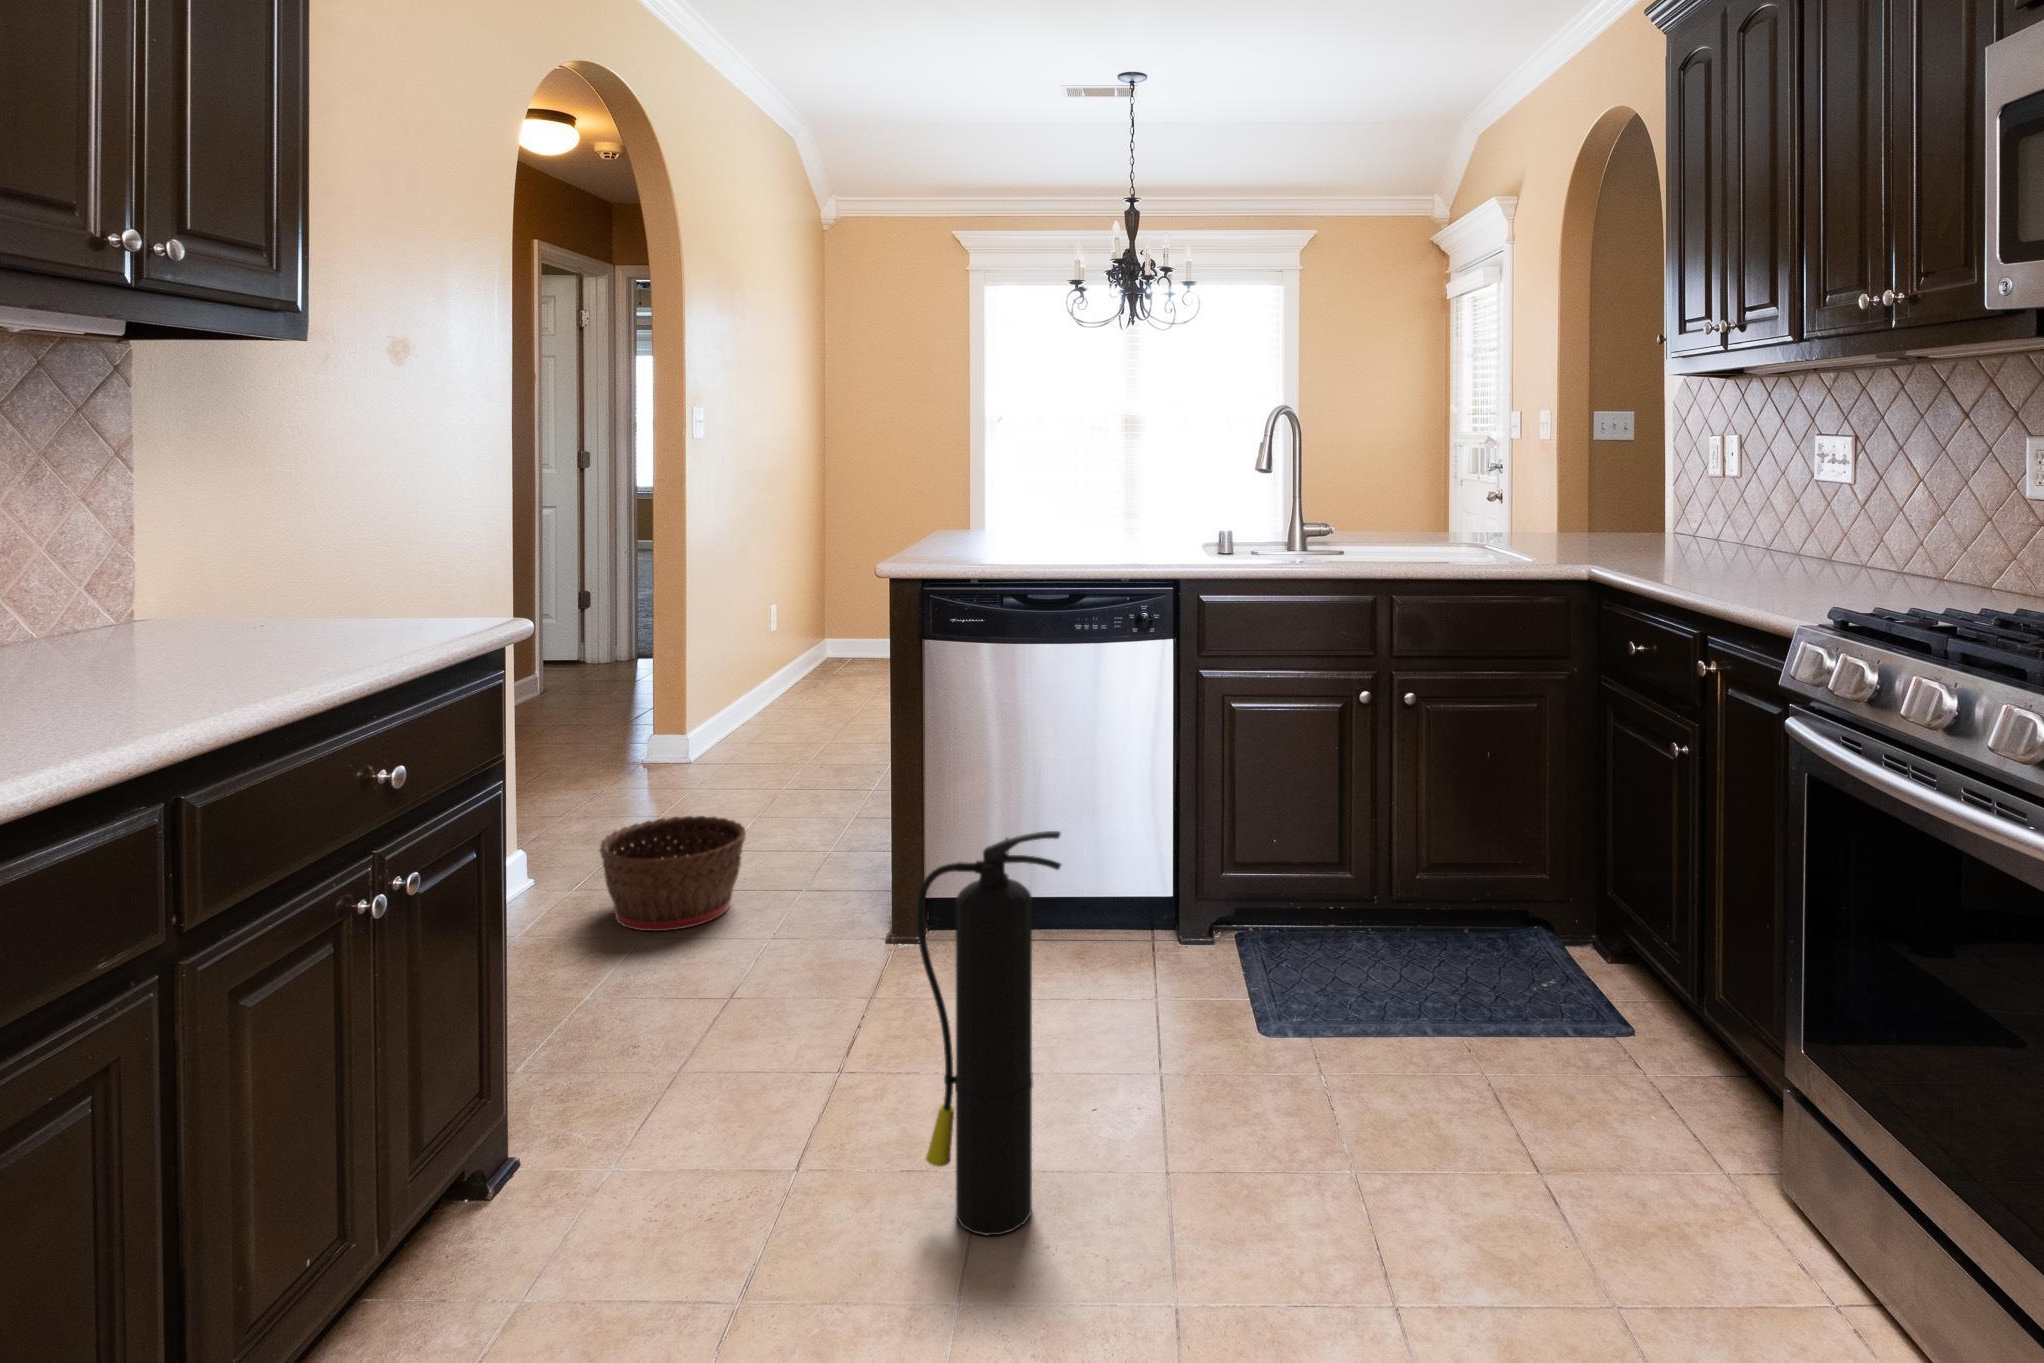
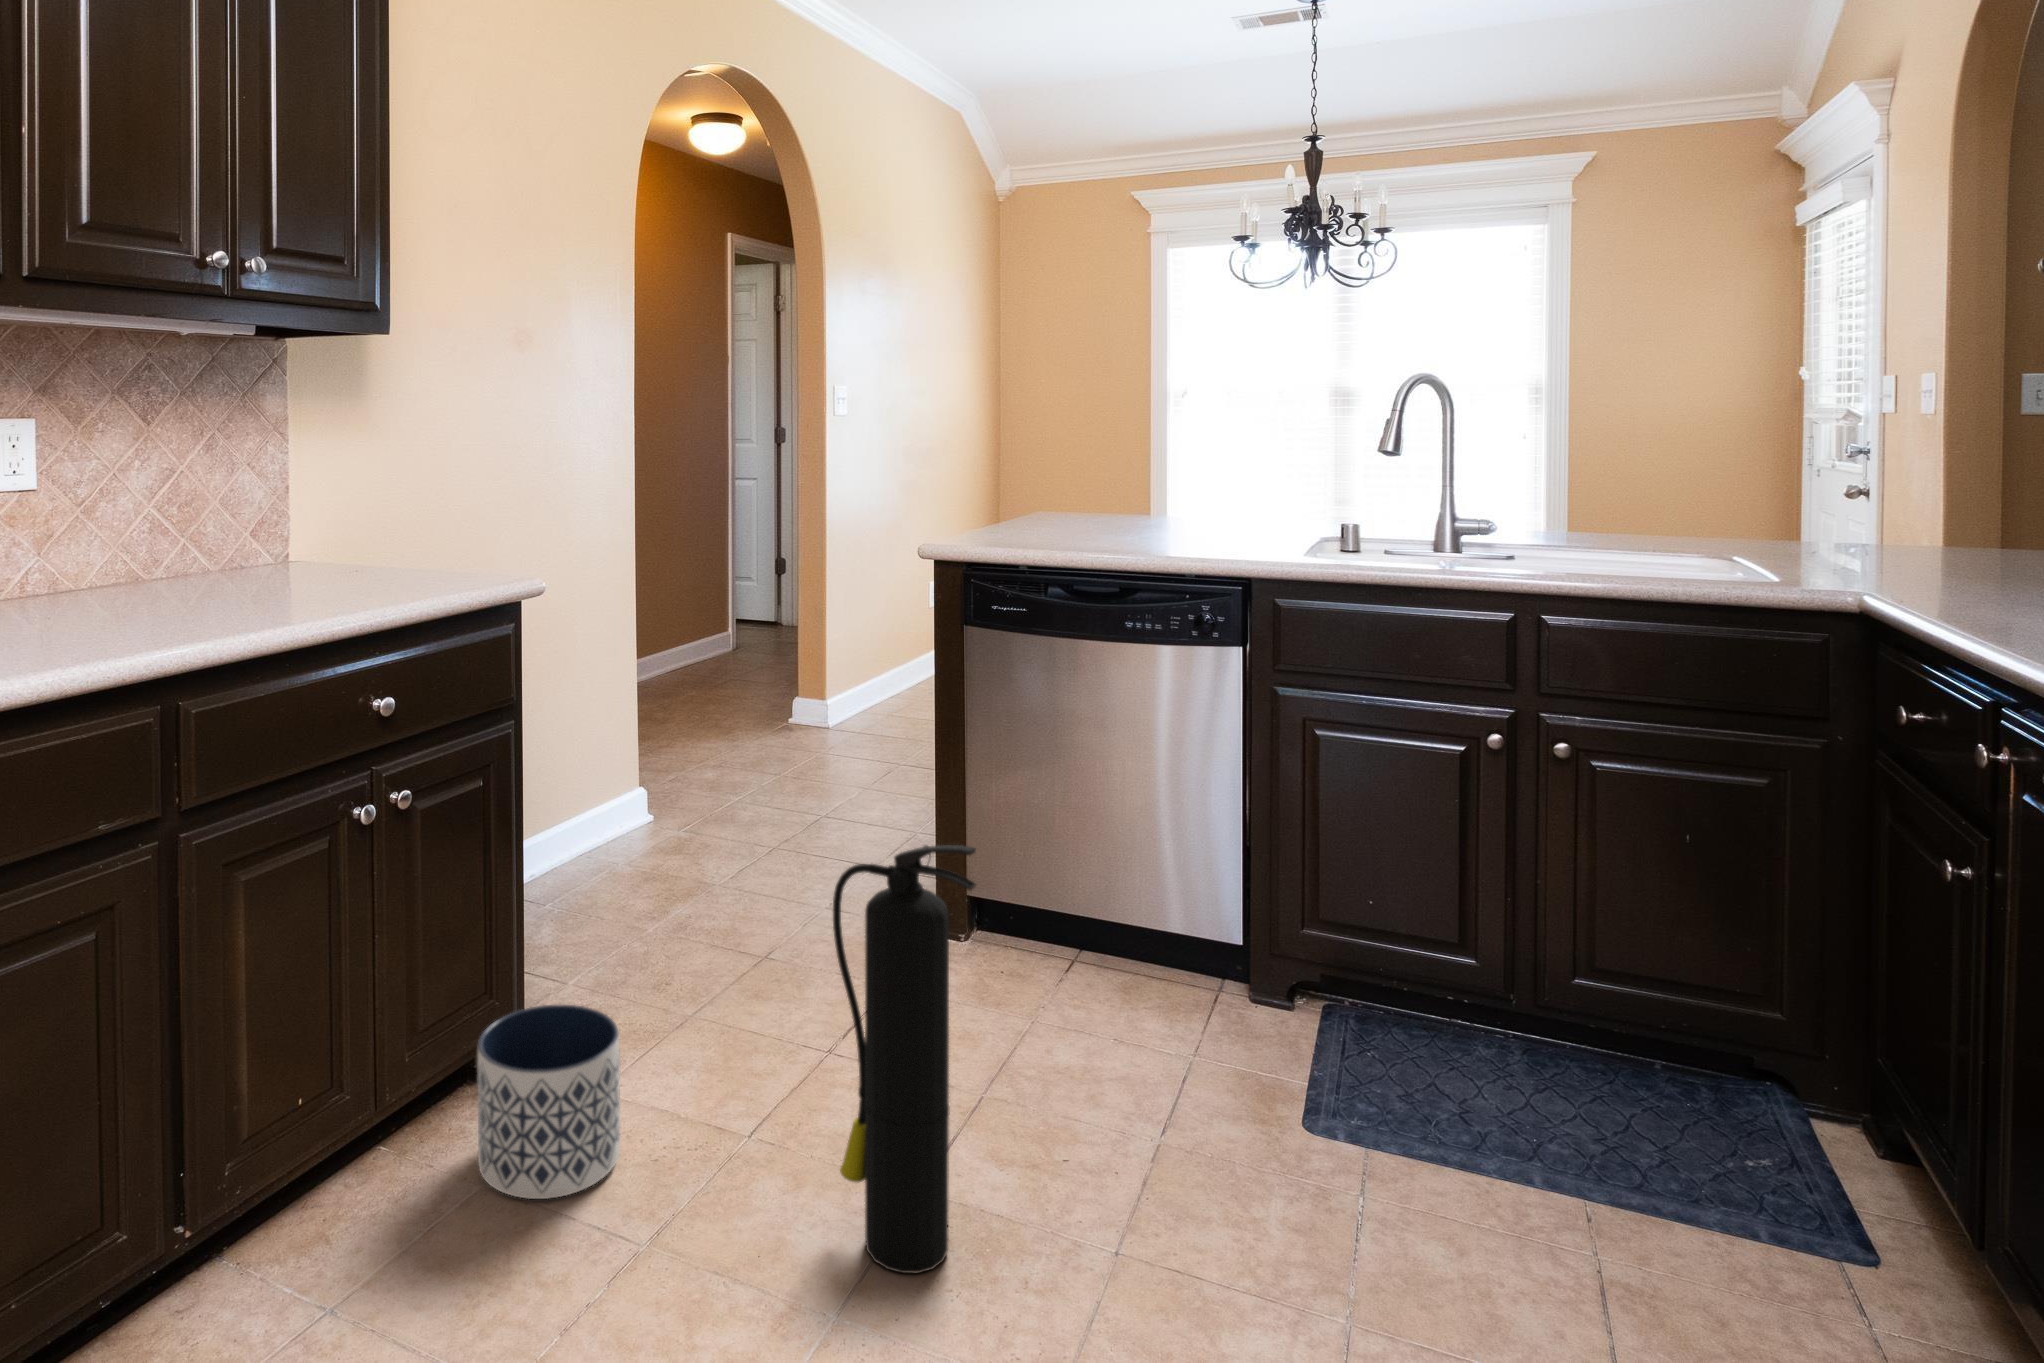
basket: present [600,816,746,931] -> none [685,774,818,883]
planter: none [518,1070,678,1283] -> present [478,1005,620,1199]

